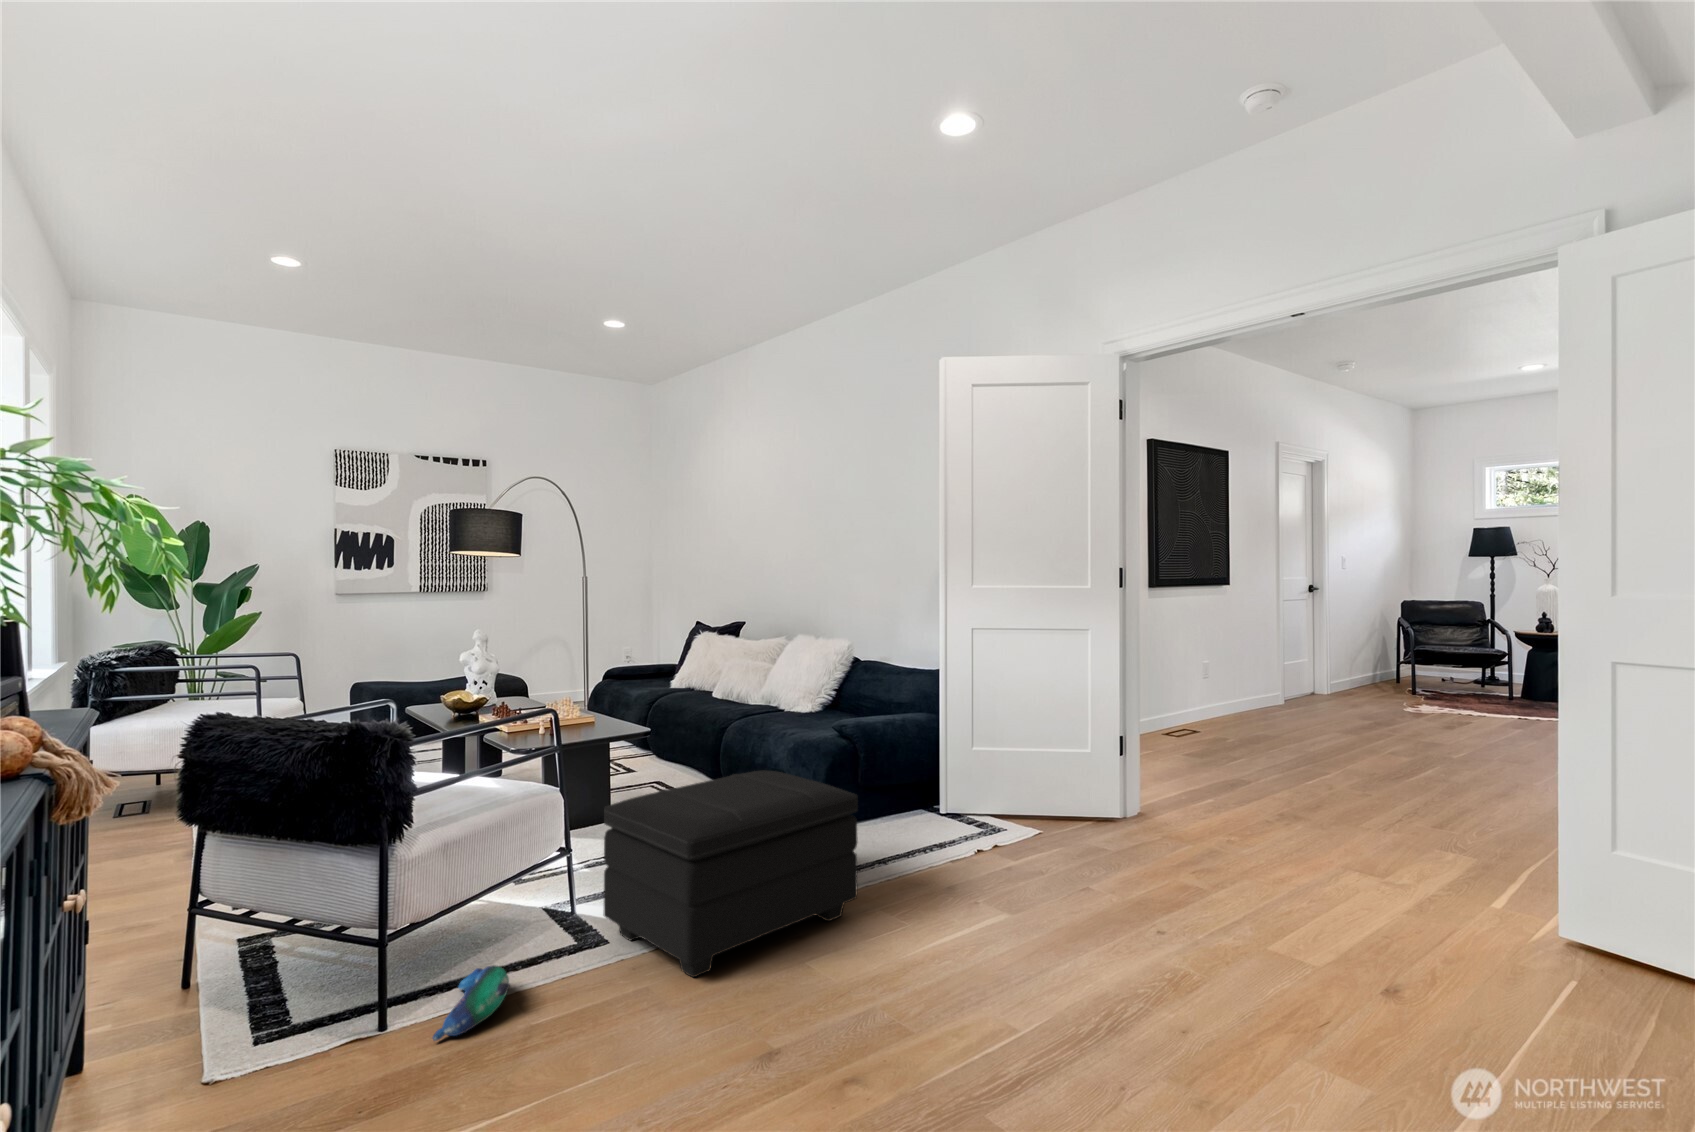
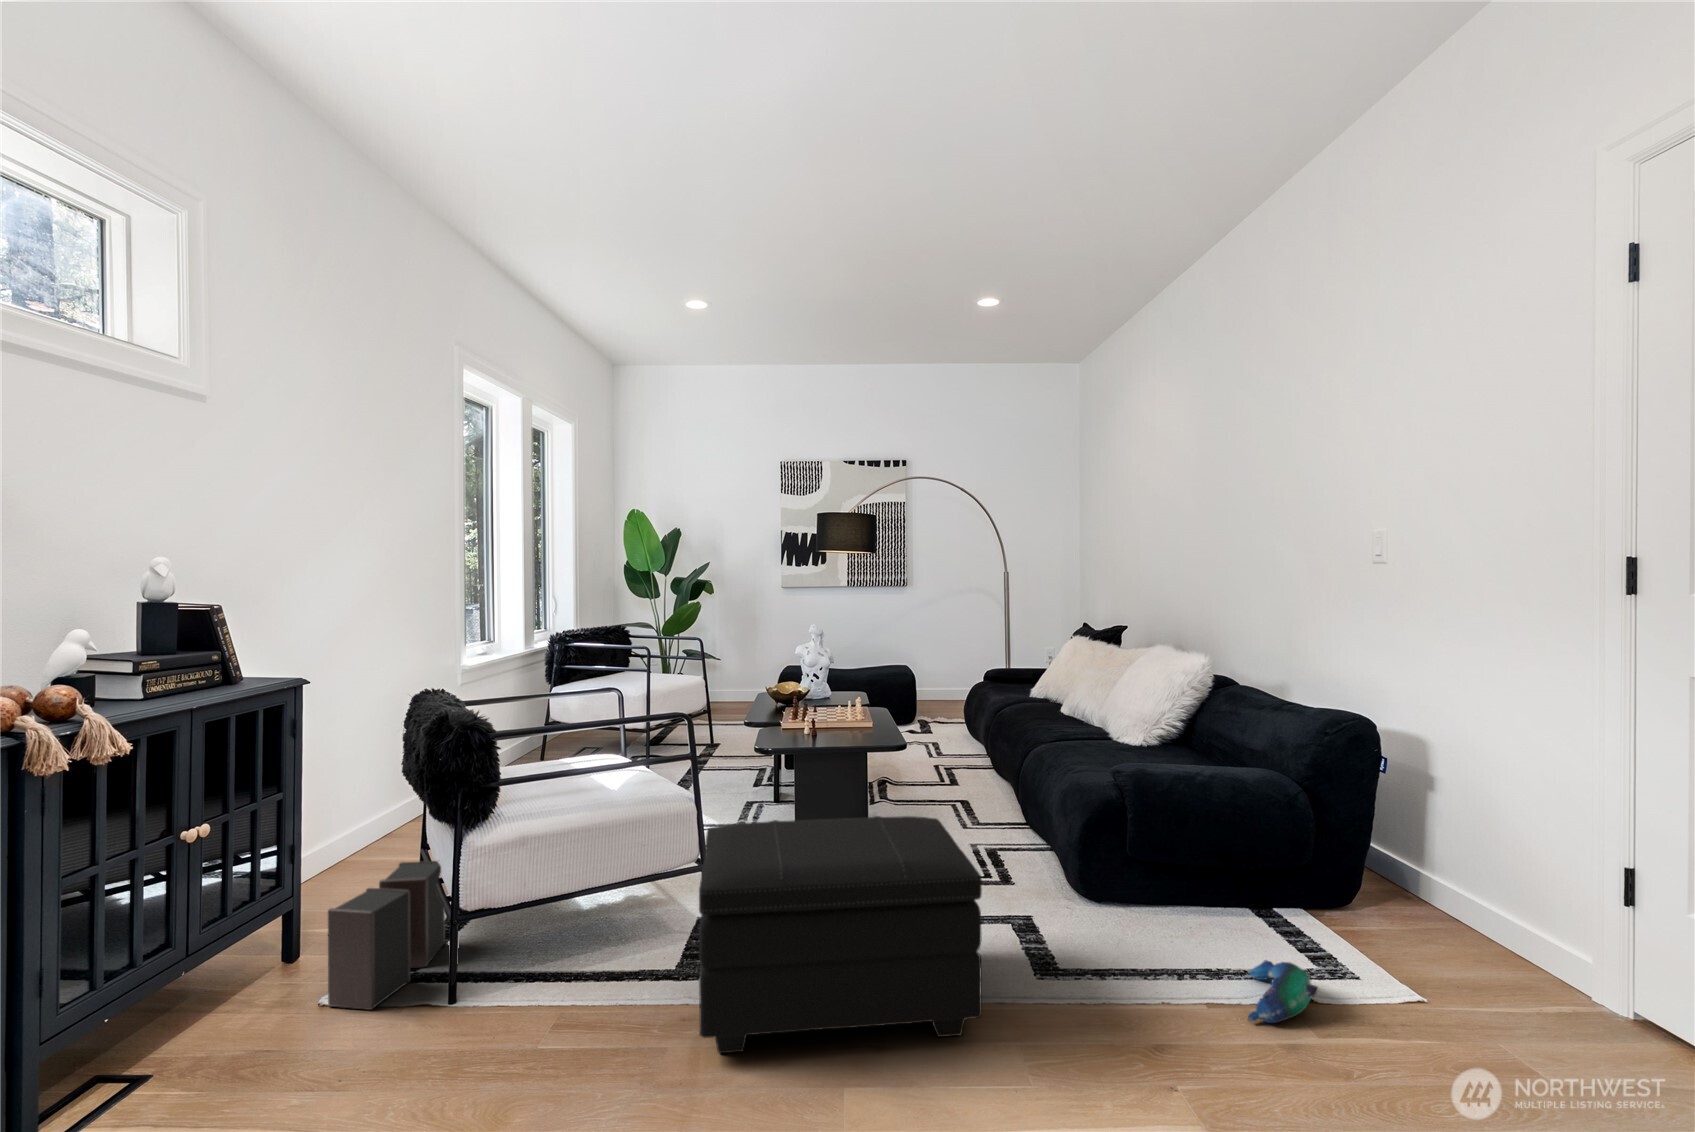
speaker: none [218,903,295,1082] -> present [328,861,445,1010]
plush toy: present [433,965,510,1041] -> present [1248,960,1318,1023]

